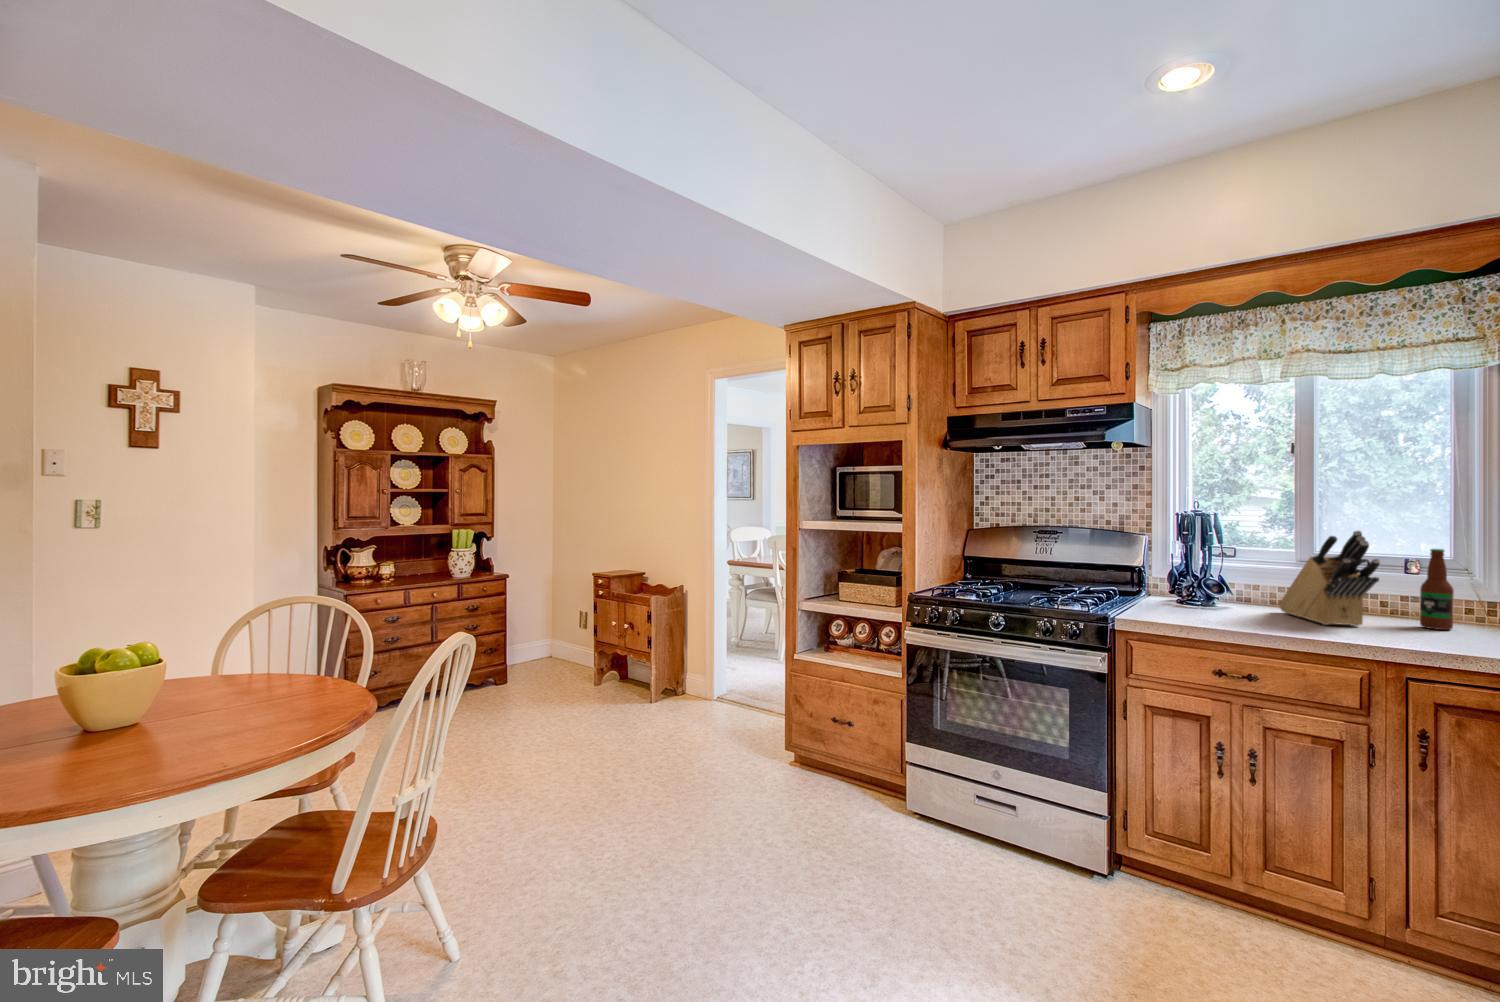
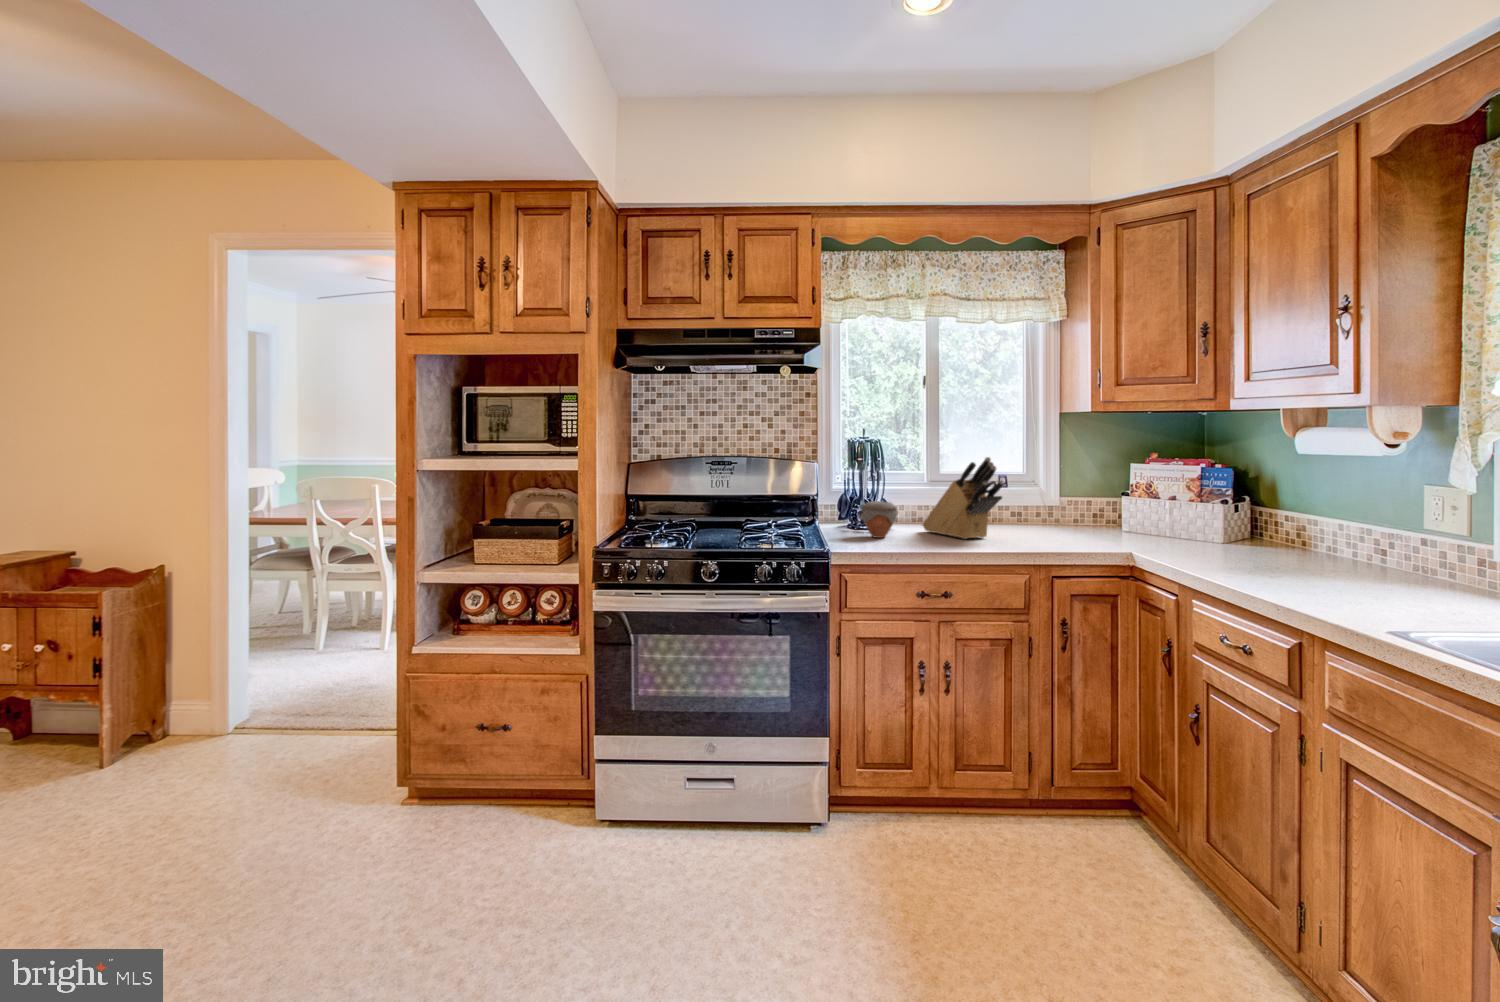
bottle: present [1420,549,1454,630] -> none [1016,470,1036,535]
jar: none [1183,574,1235,614] -> present [860,501,898,538]

